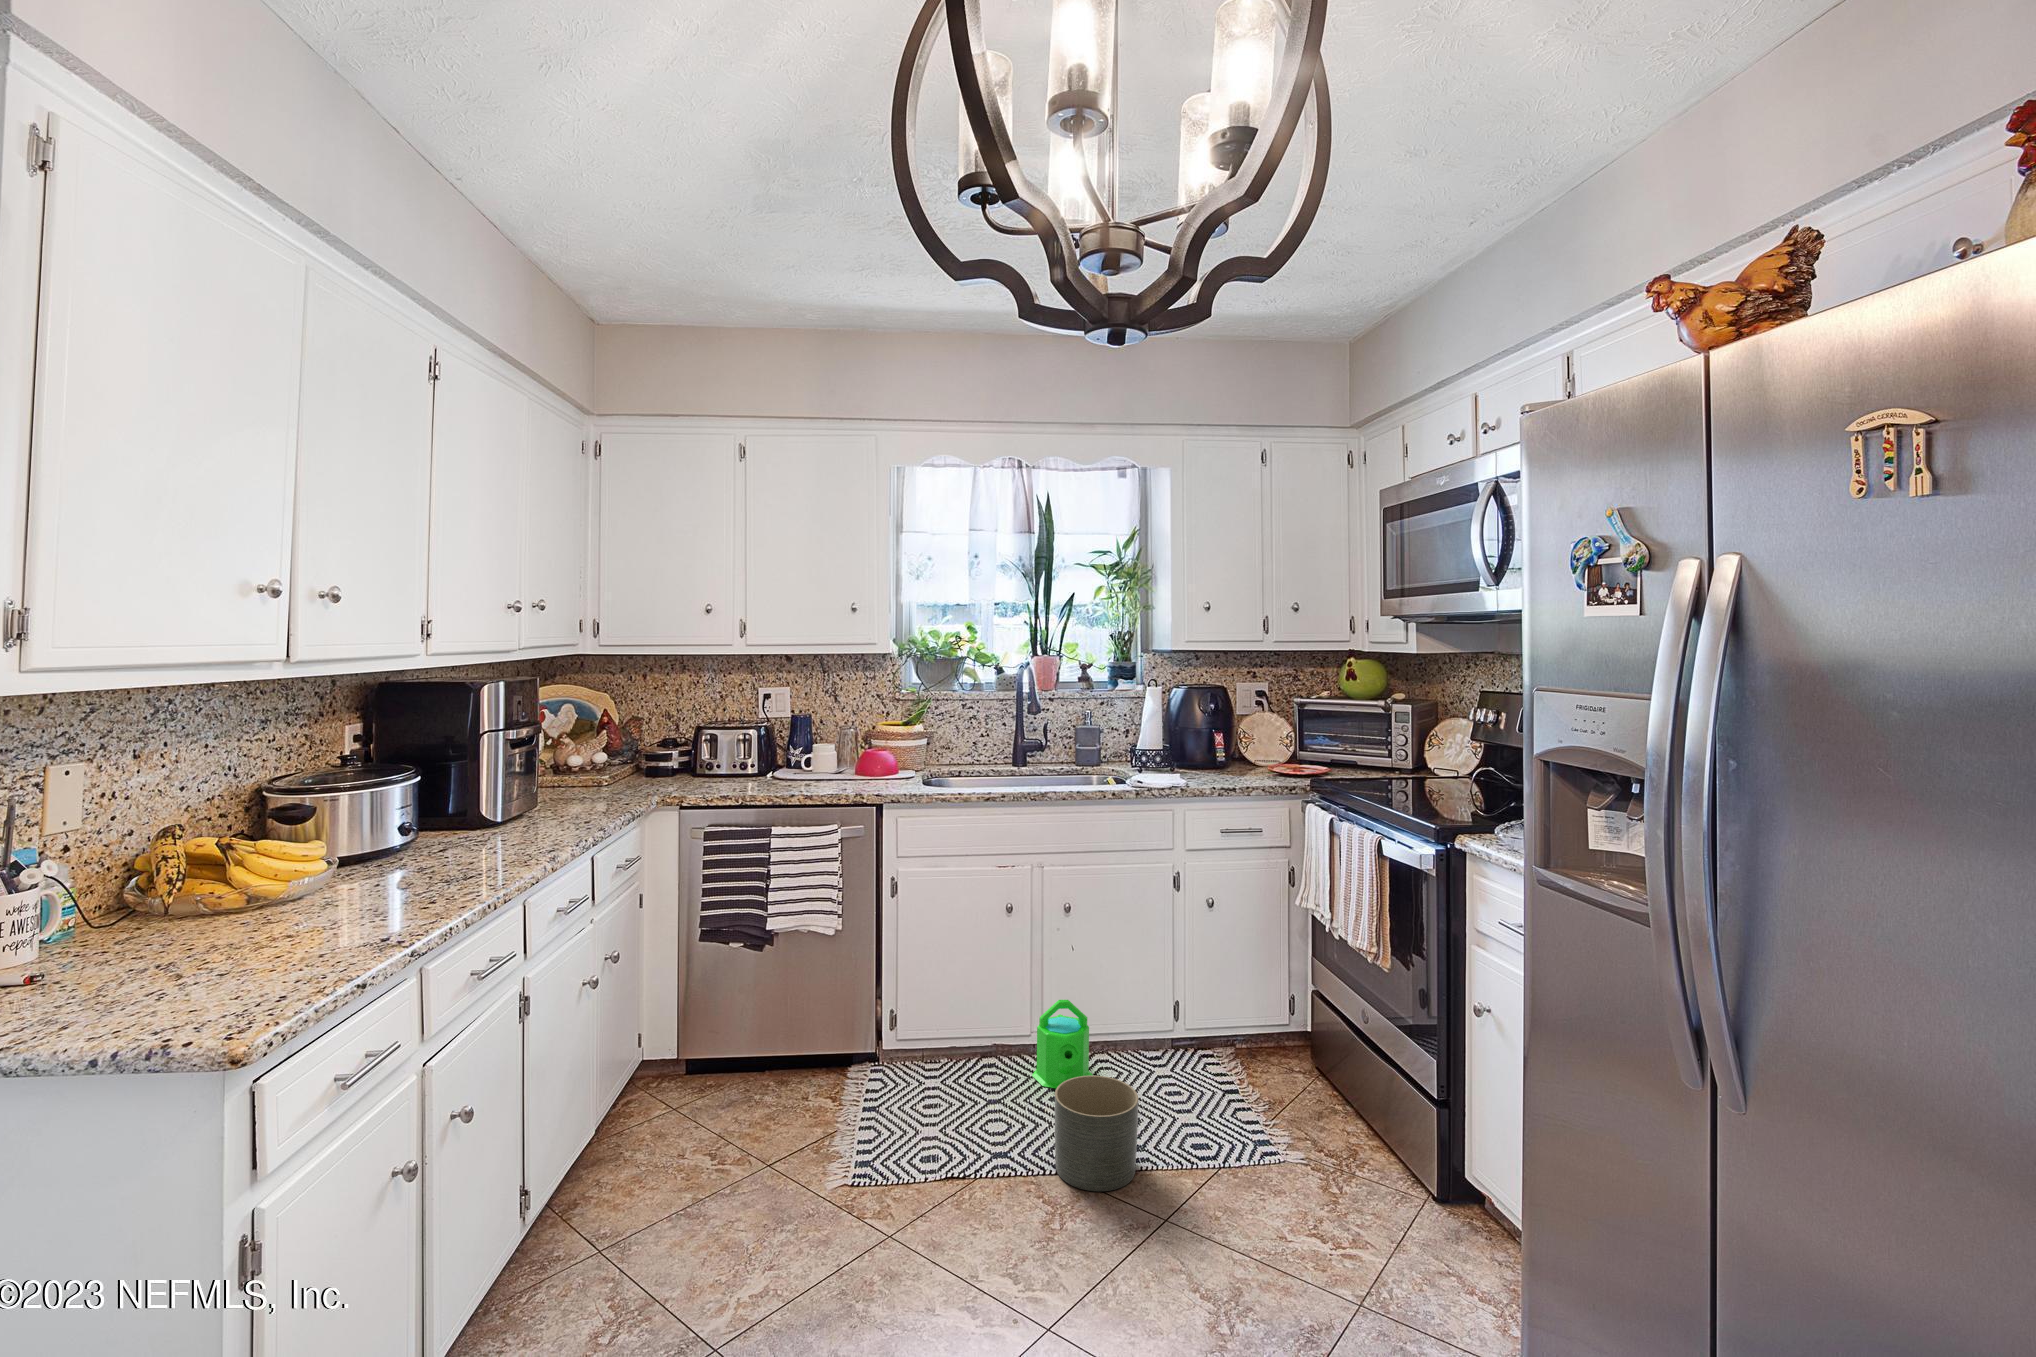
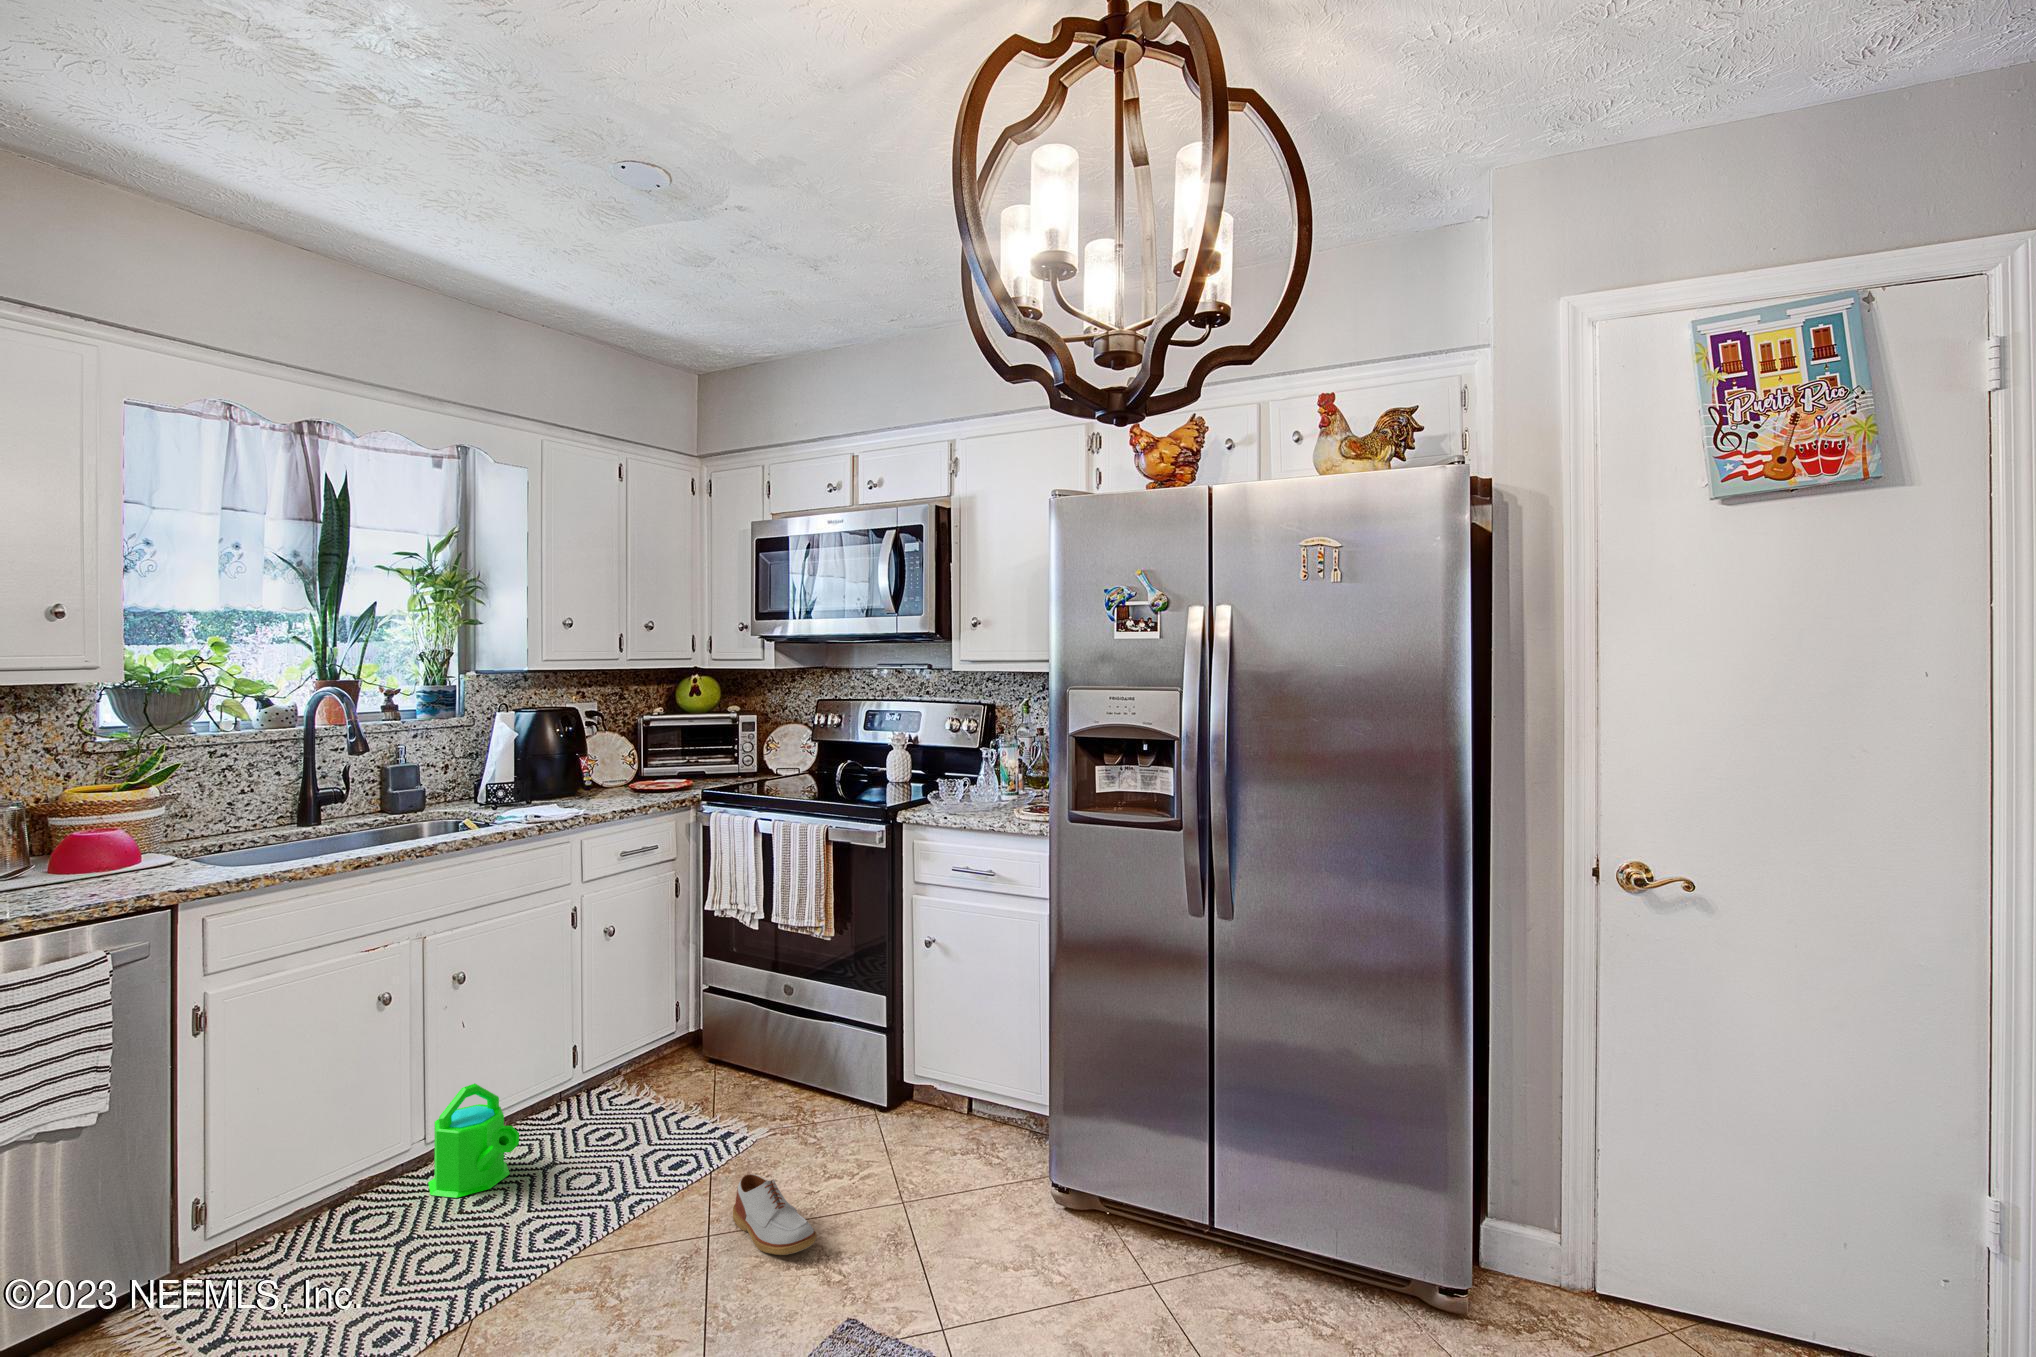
planter: present [1055,1076,1138,1191] -> none [550,1129,650,1260]
shoe: none [1187,1181,1238,1285] -> present [733,1174,816,1255]

